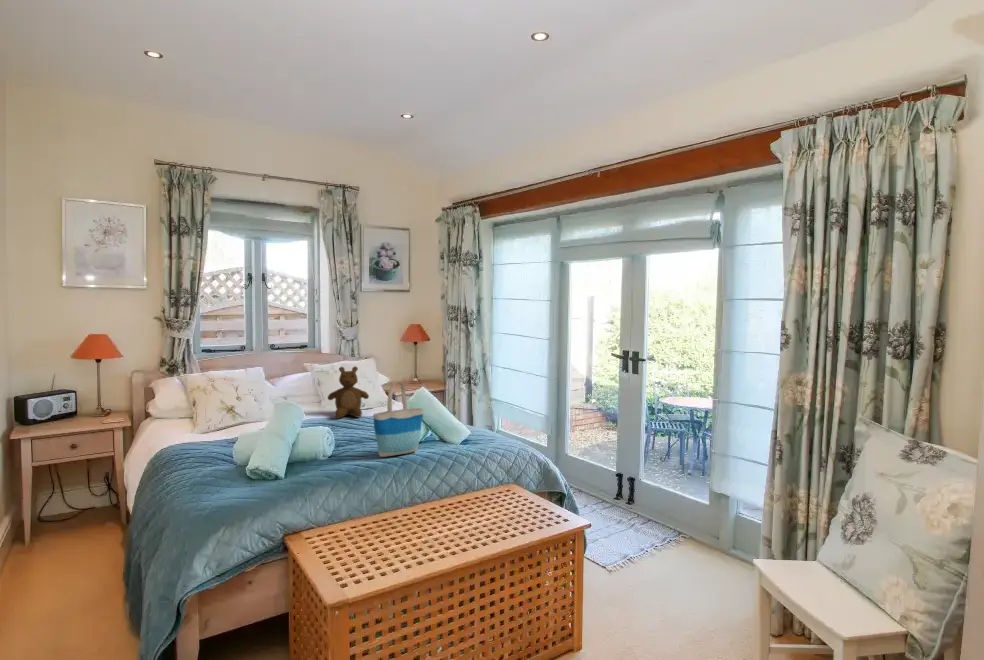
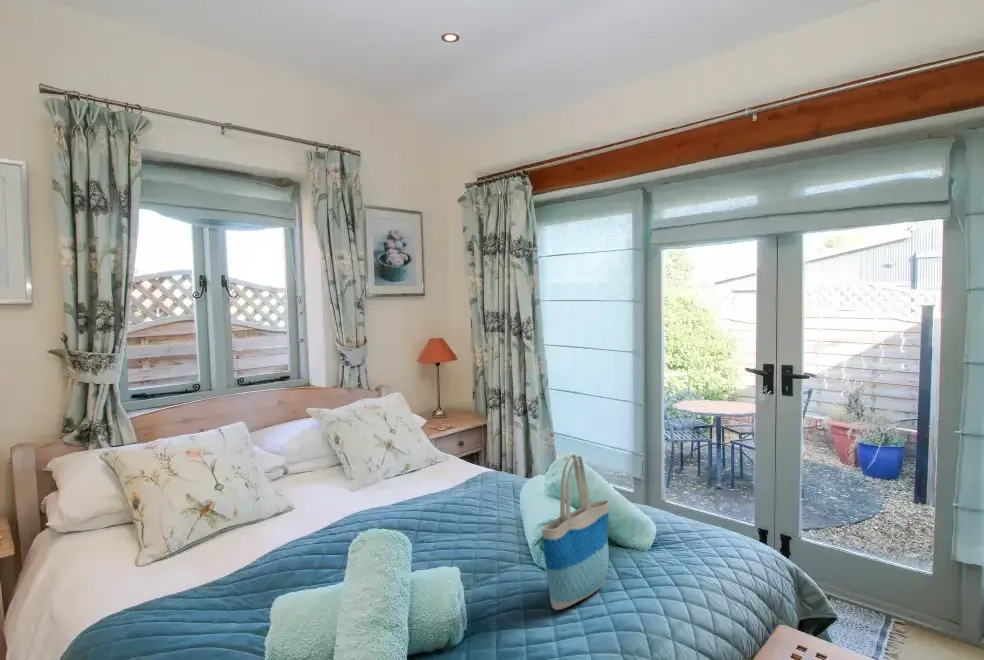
teddy bear: present [328,367,369,418] -> none [365,414,428,503]

